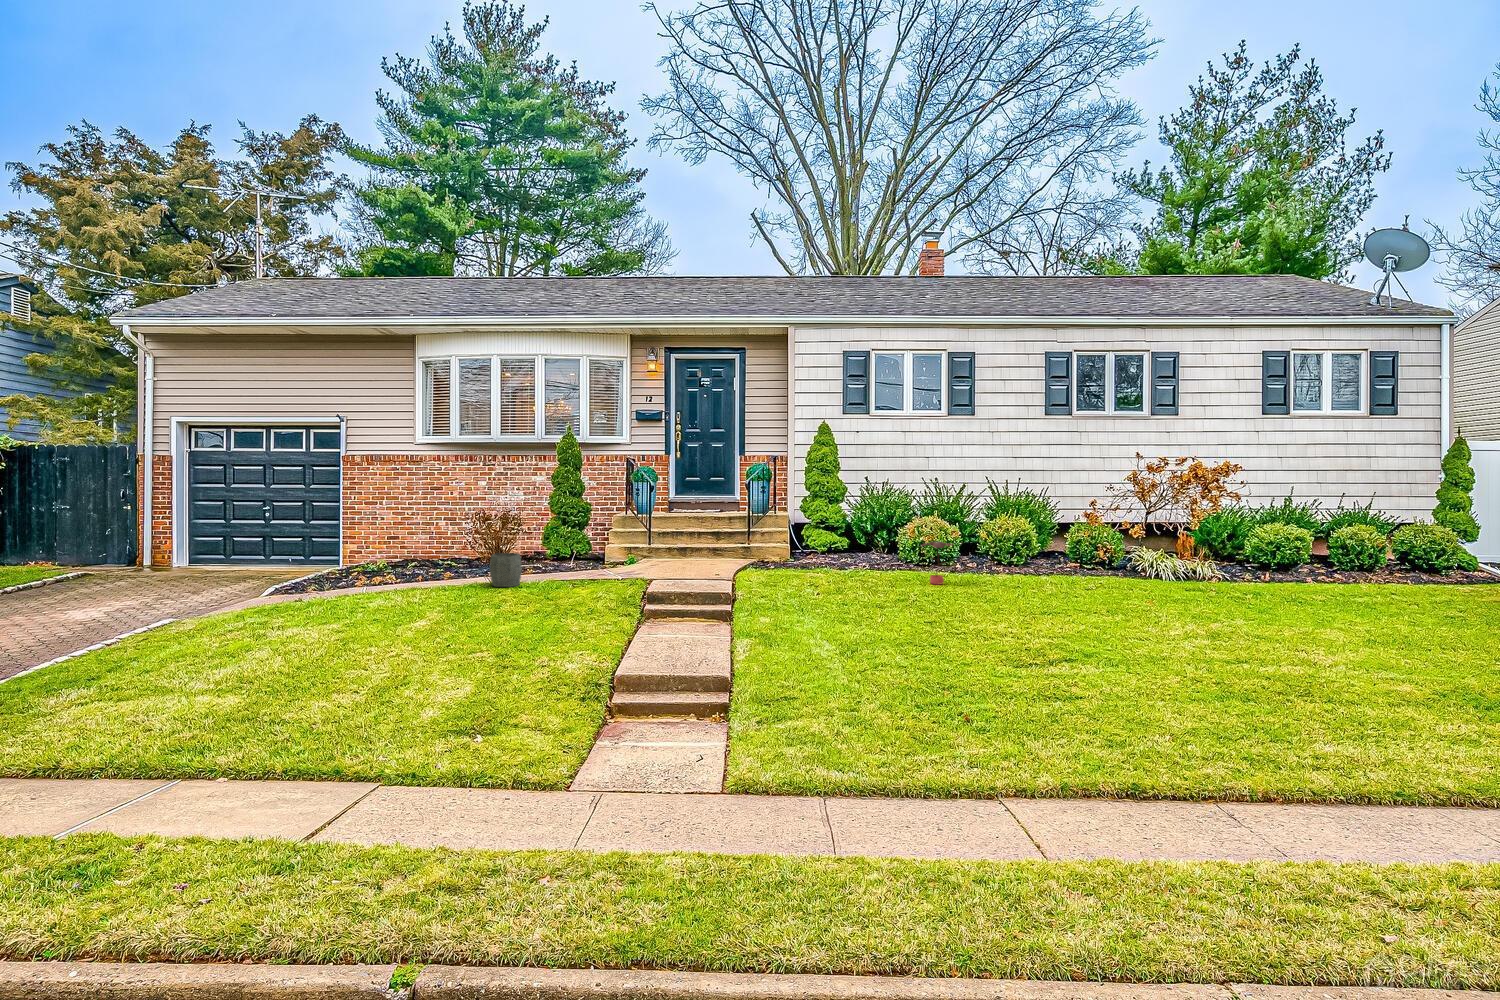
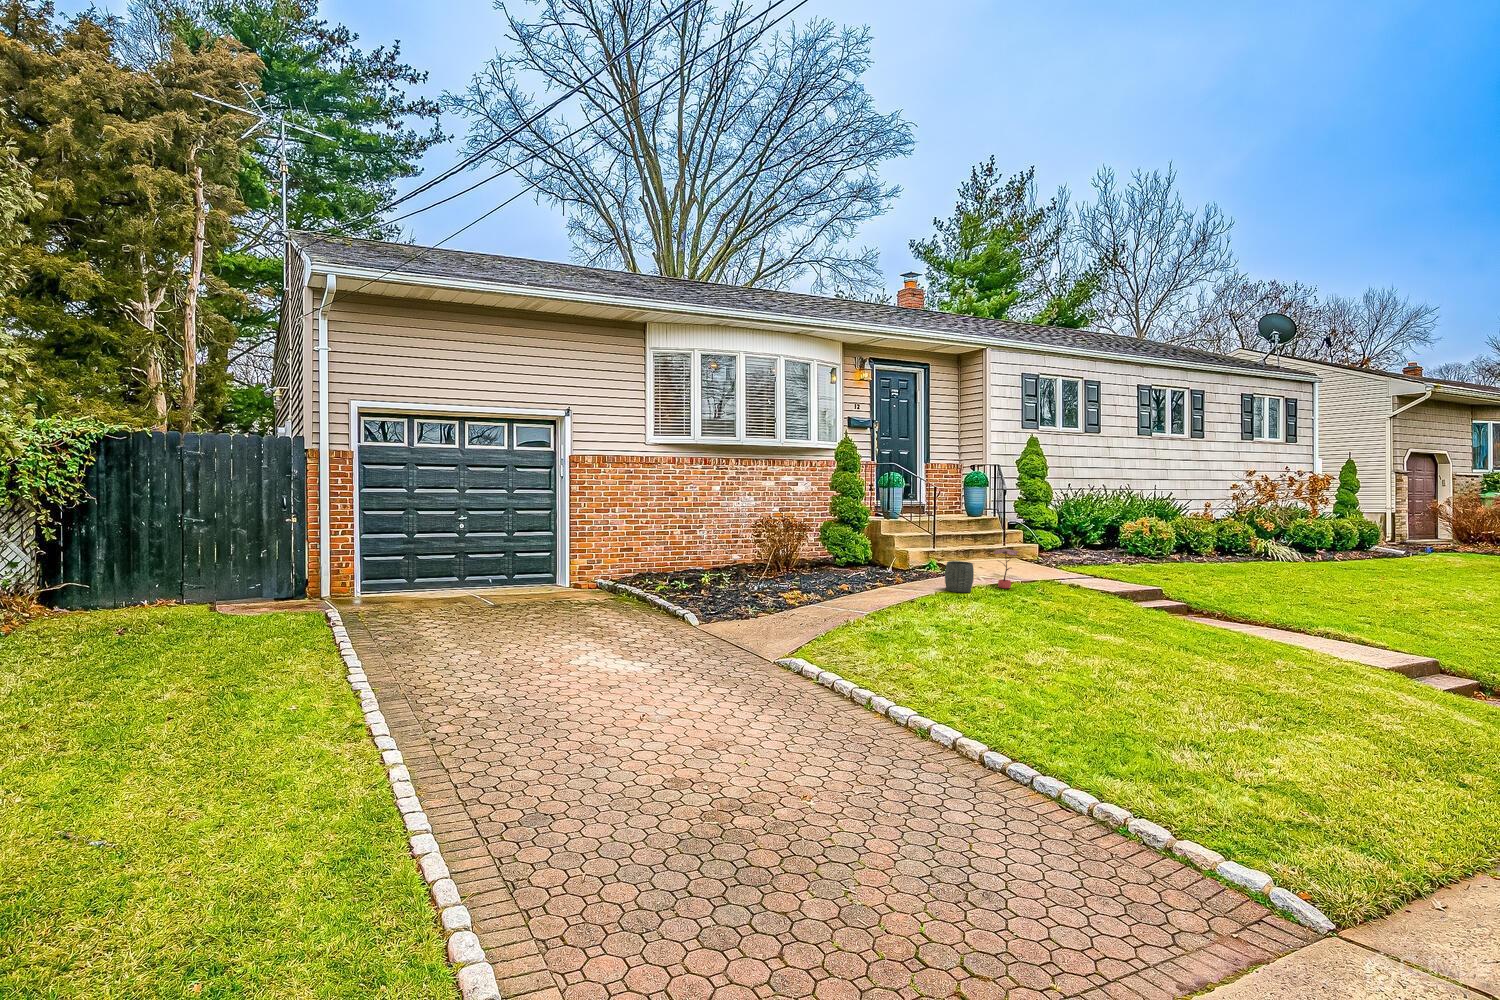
potted plant: present [922,541,953,585] -> present [993,549,1018,588]

